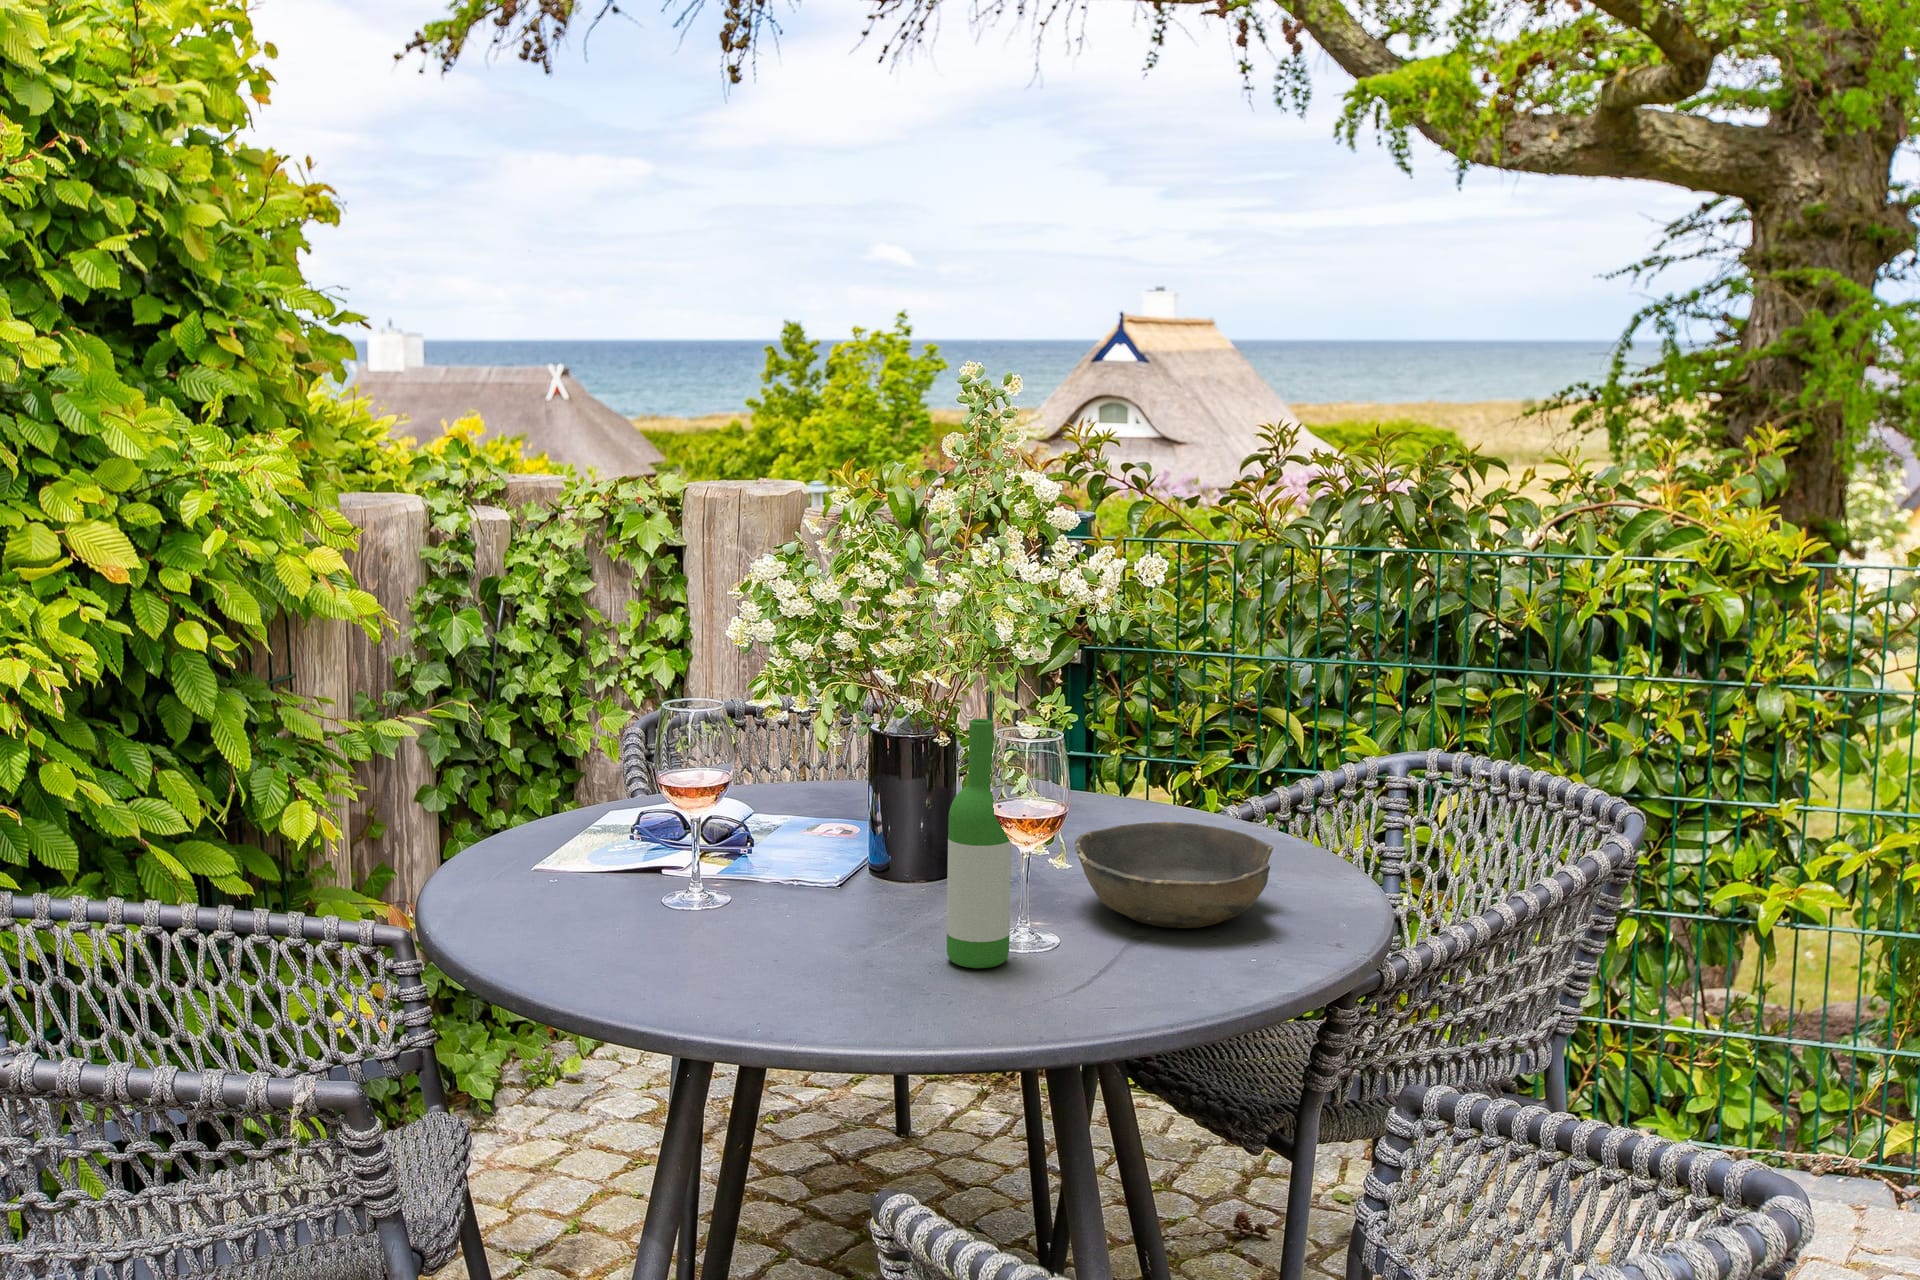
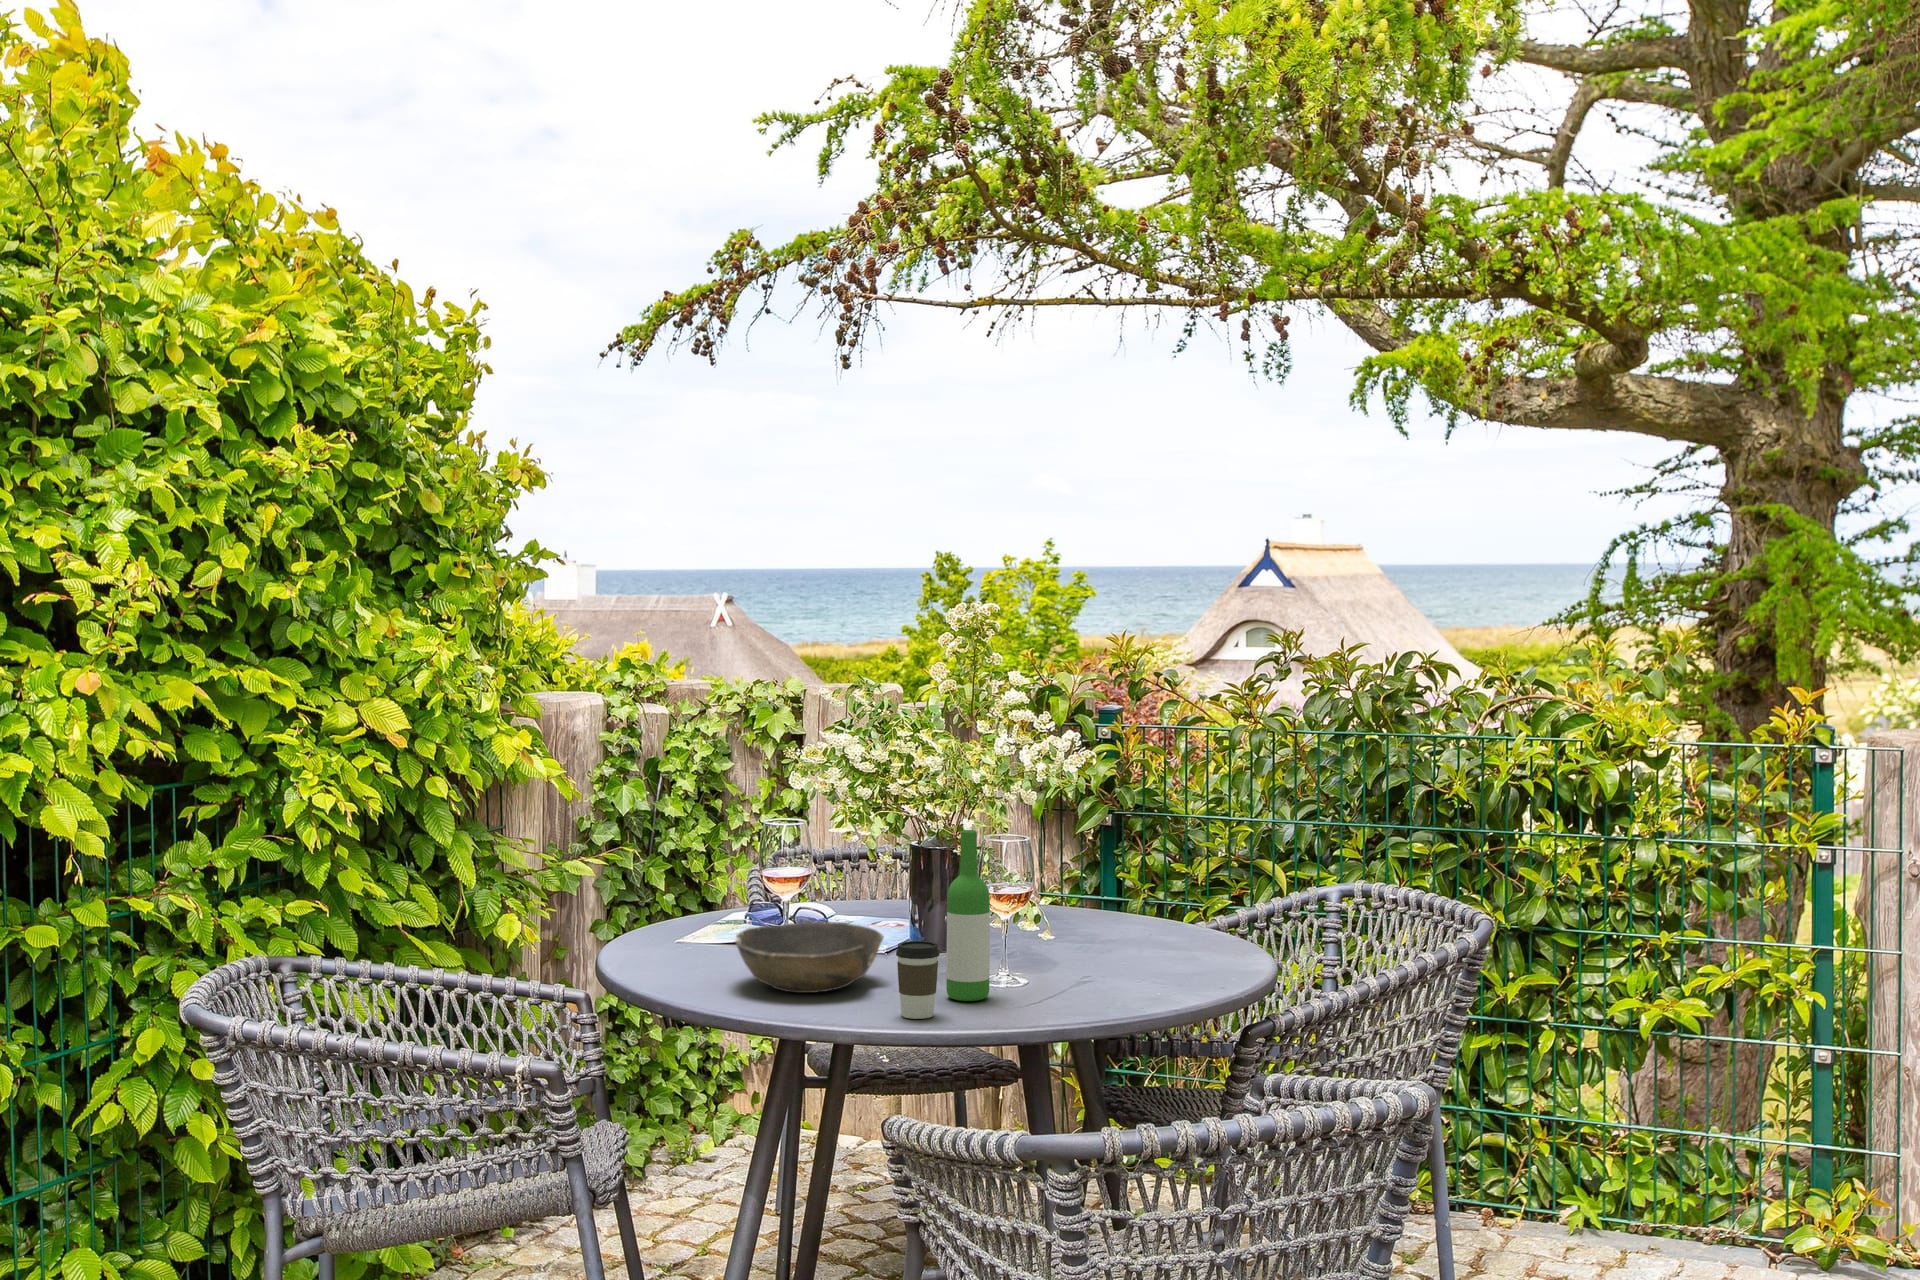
bowl: present [1075,822,1273,928] -> present [736,922,883,993]
coffee cup: none [883,890,948,1008] -> present [896,941,940,1019]

